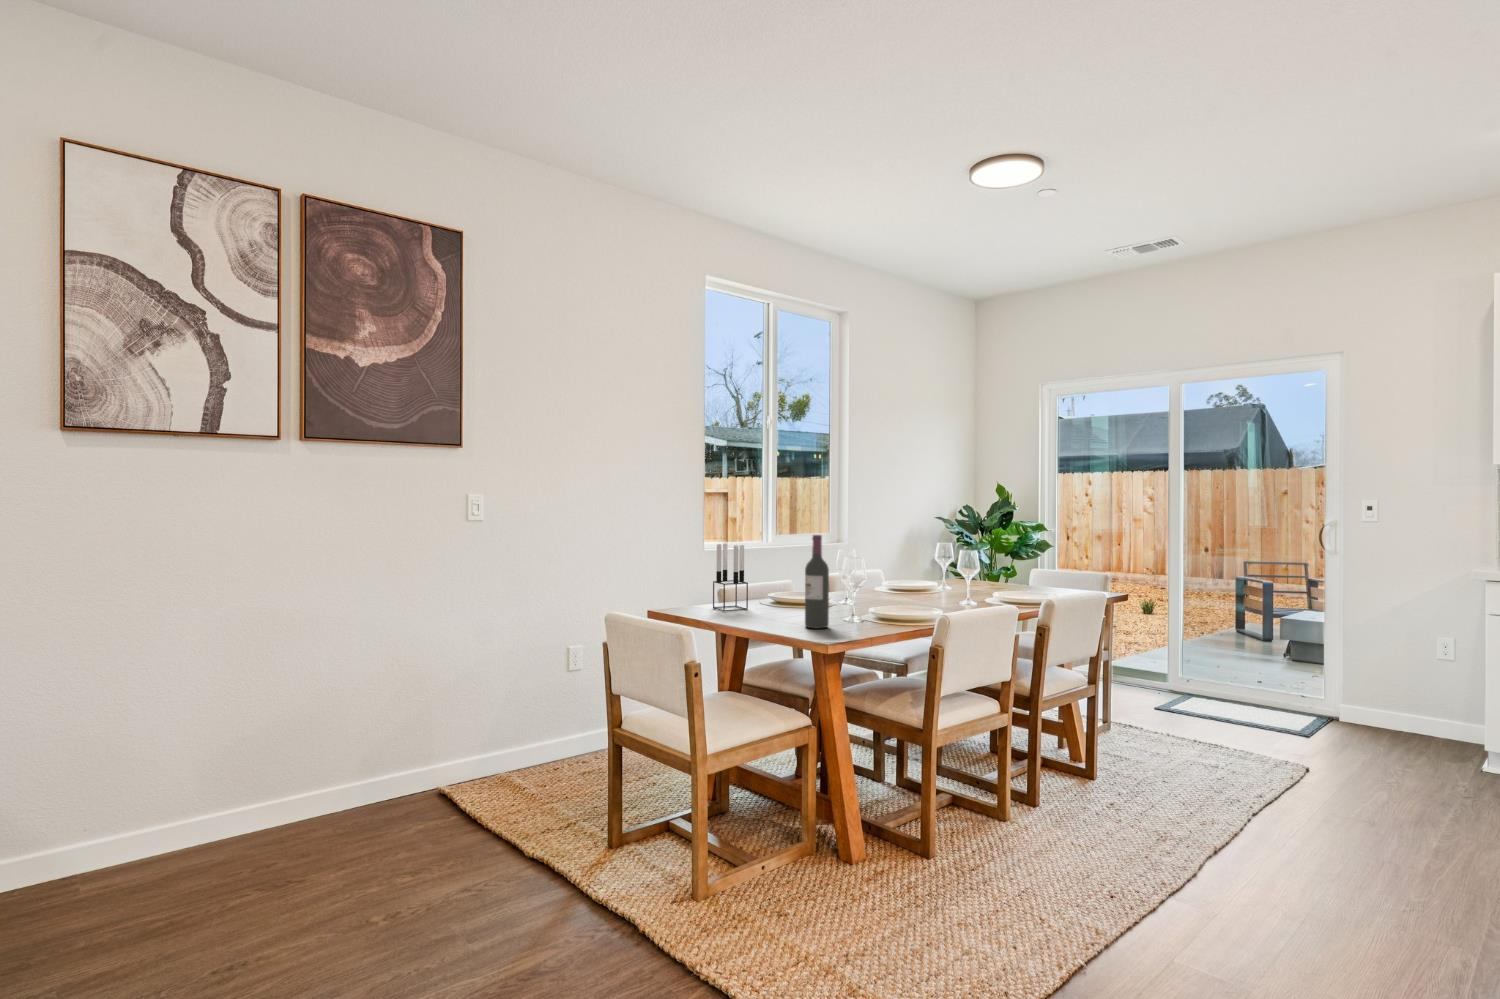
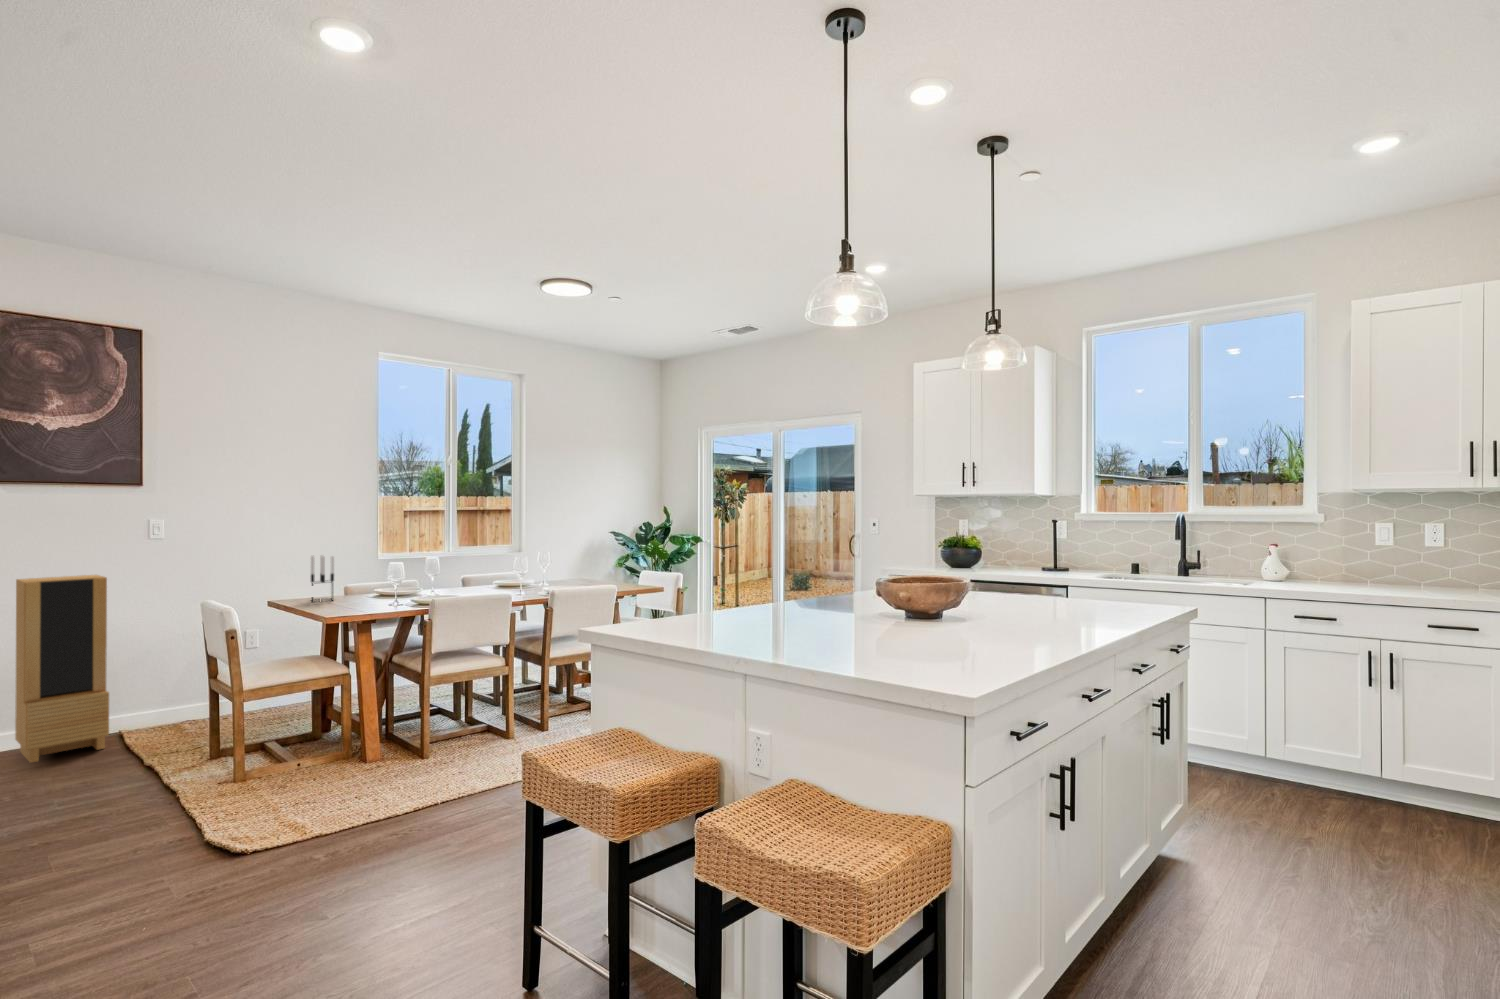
wine bottle: present [805,535,829,629] -> none [337,550,355,611]
storage cabinet: none [325,568,446,839] -> present [15,575,109,763]

